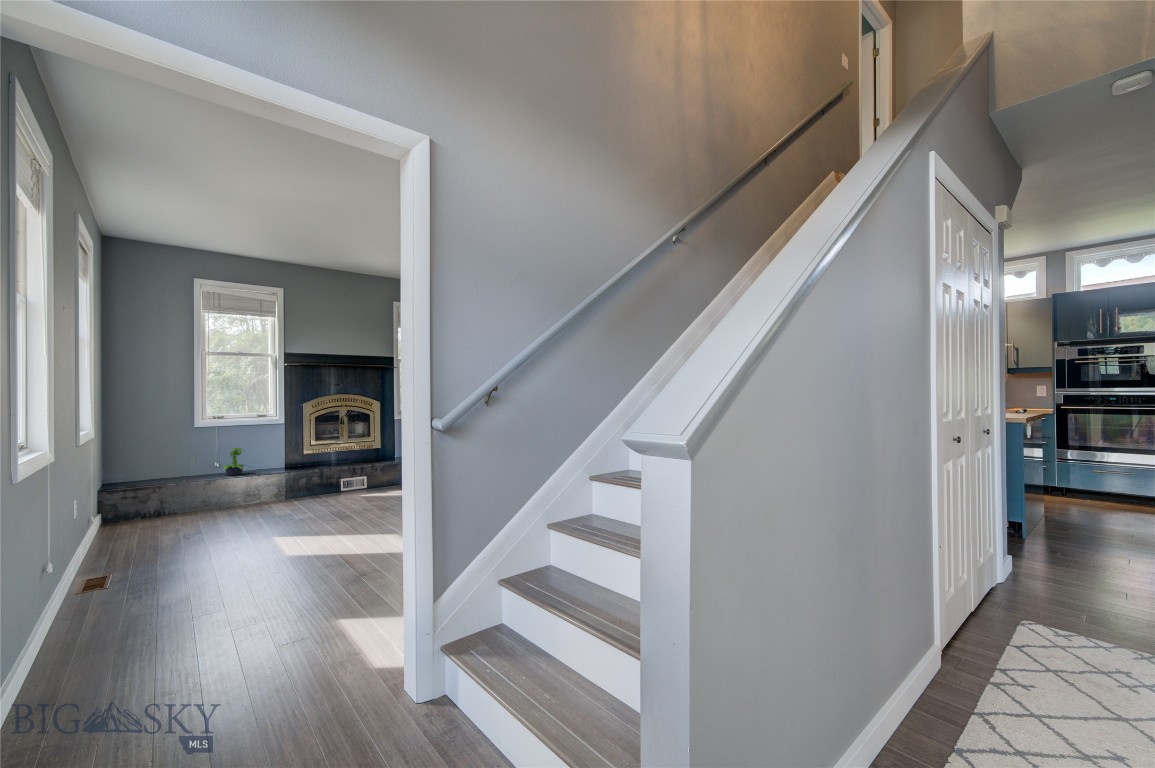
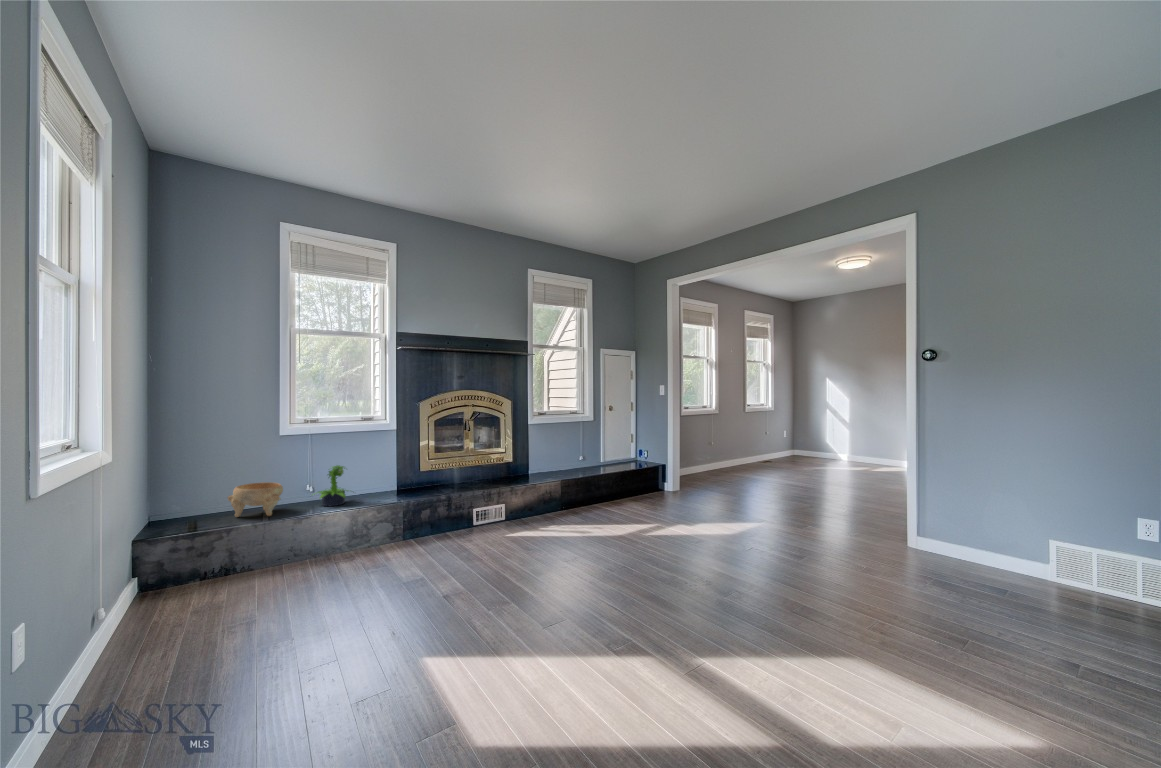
decorative bowl: none [158,459,197,481] -> present [228,482,283,517]

